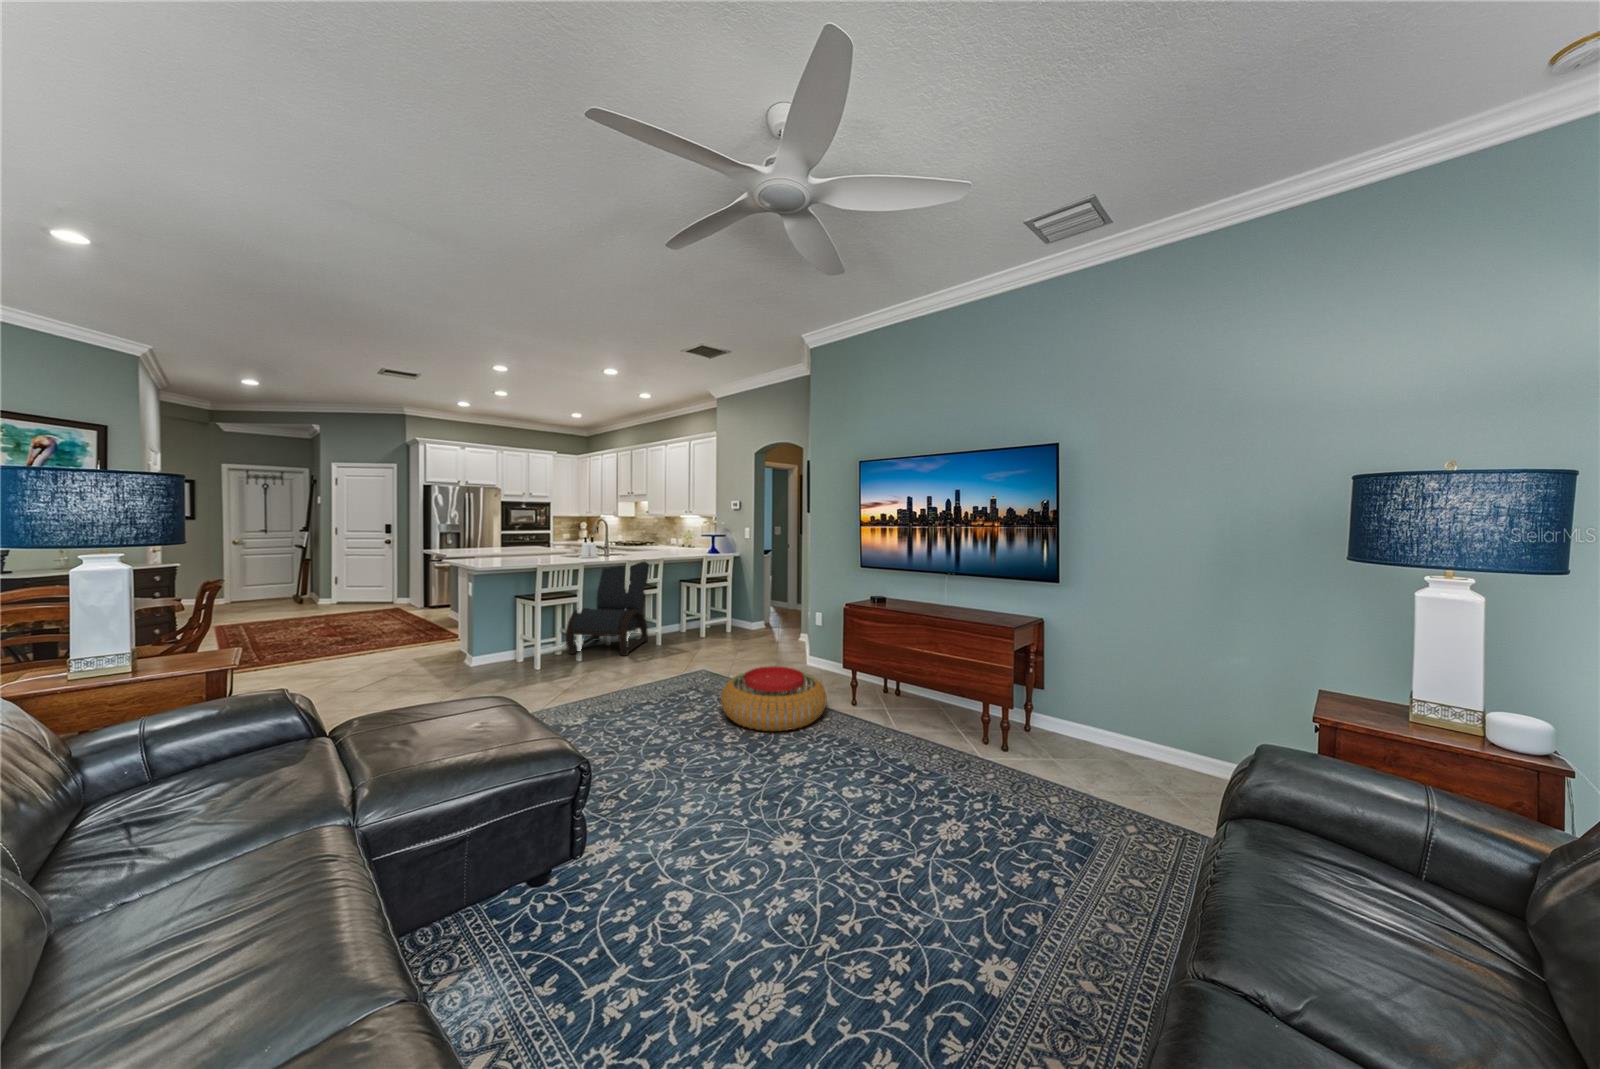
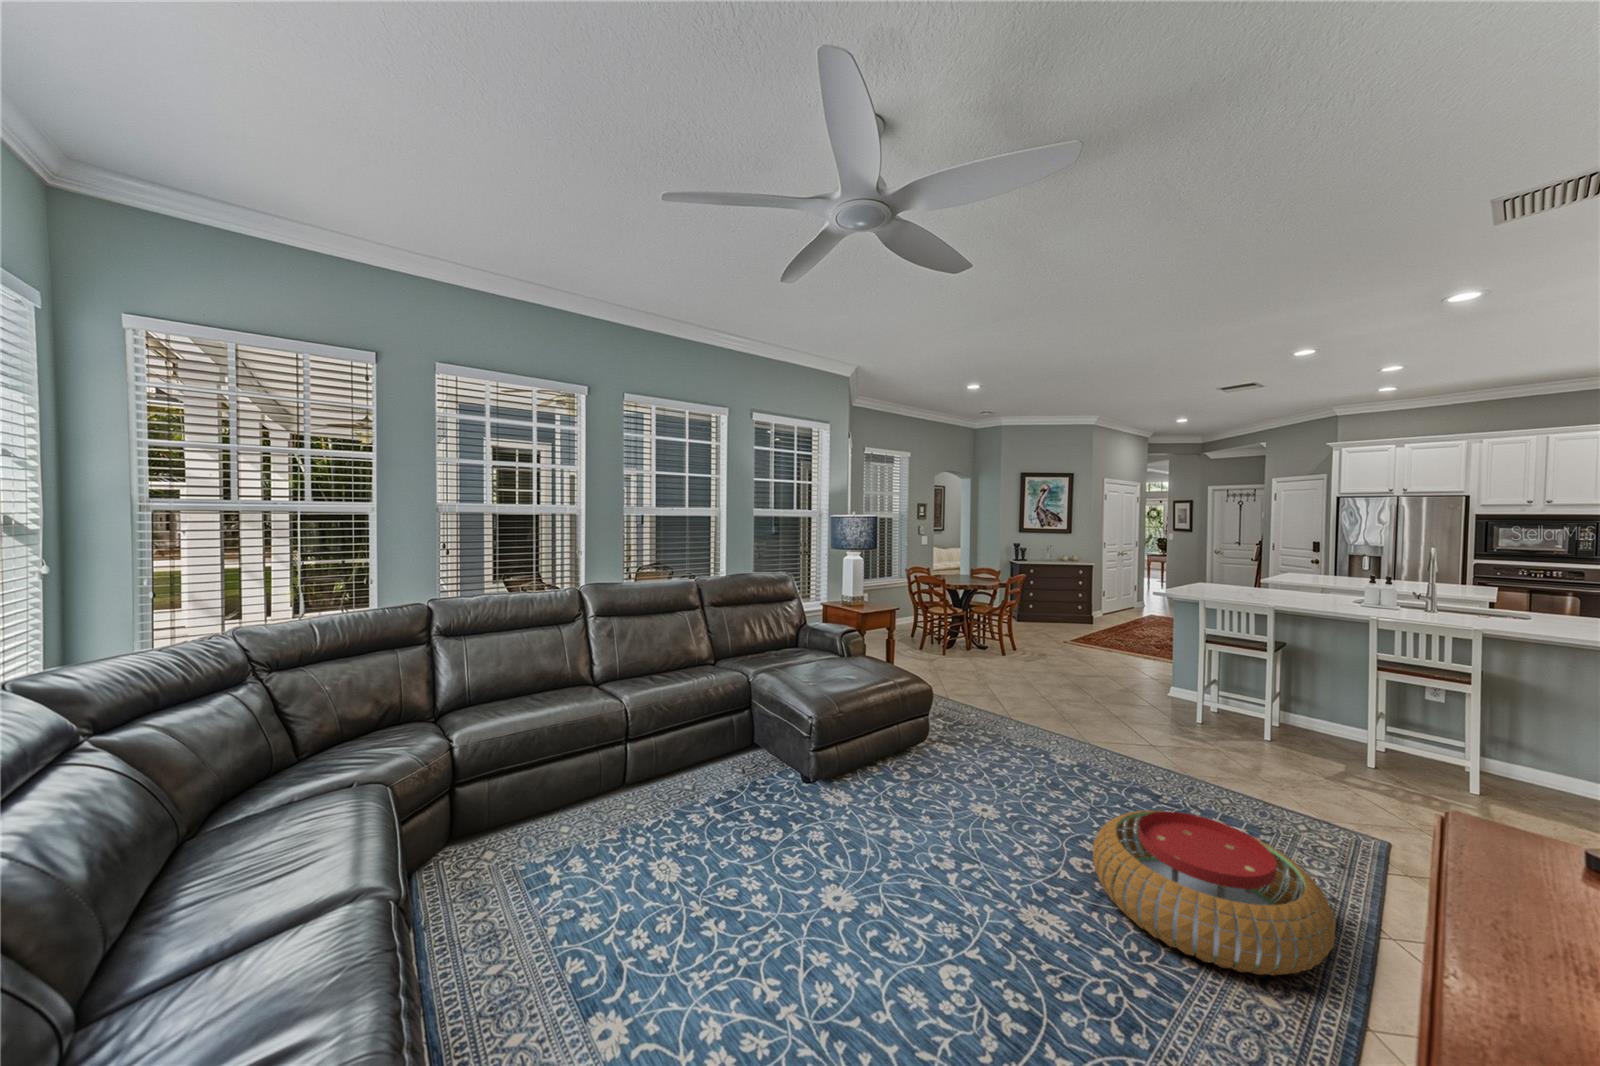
lounge chair: present [566,561,650,656] -> none [1241,614,1455,775]

